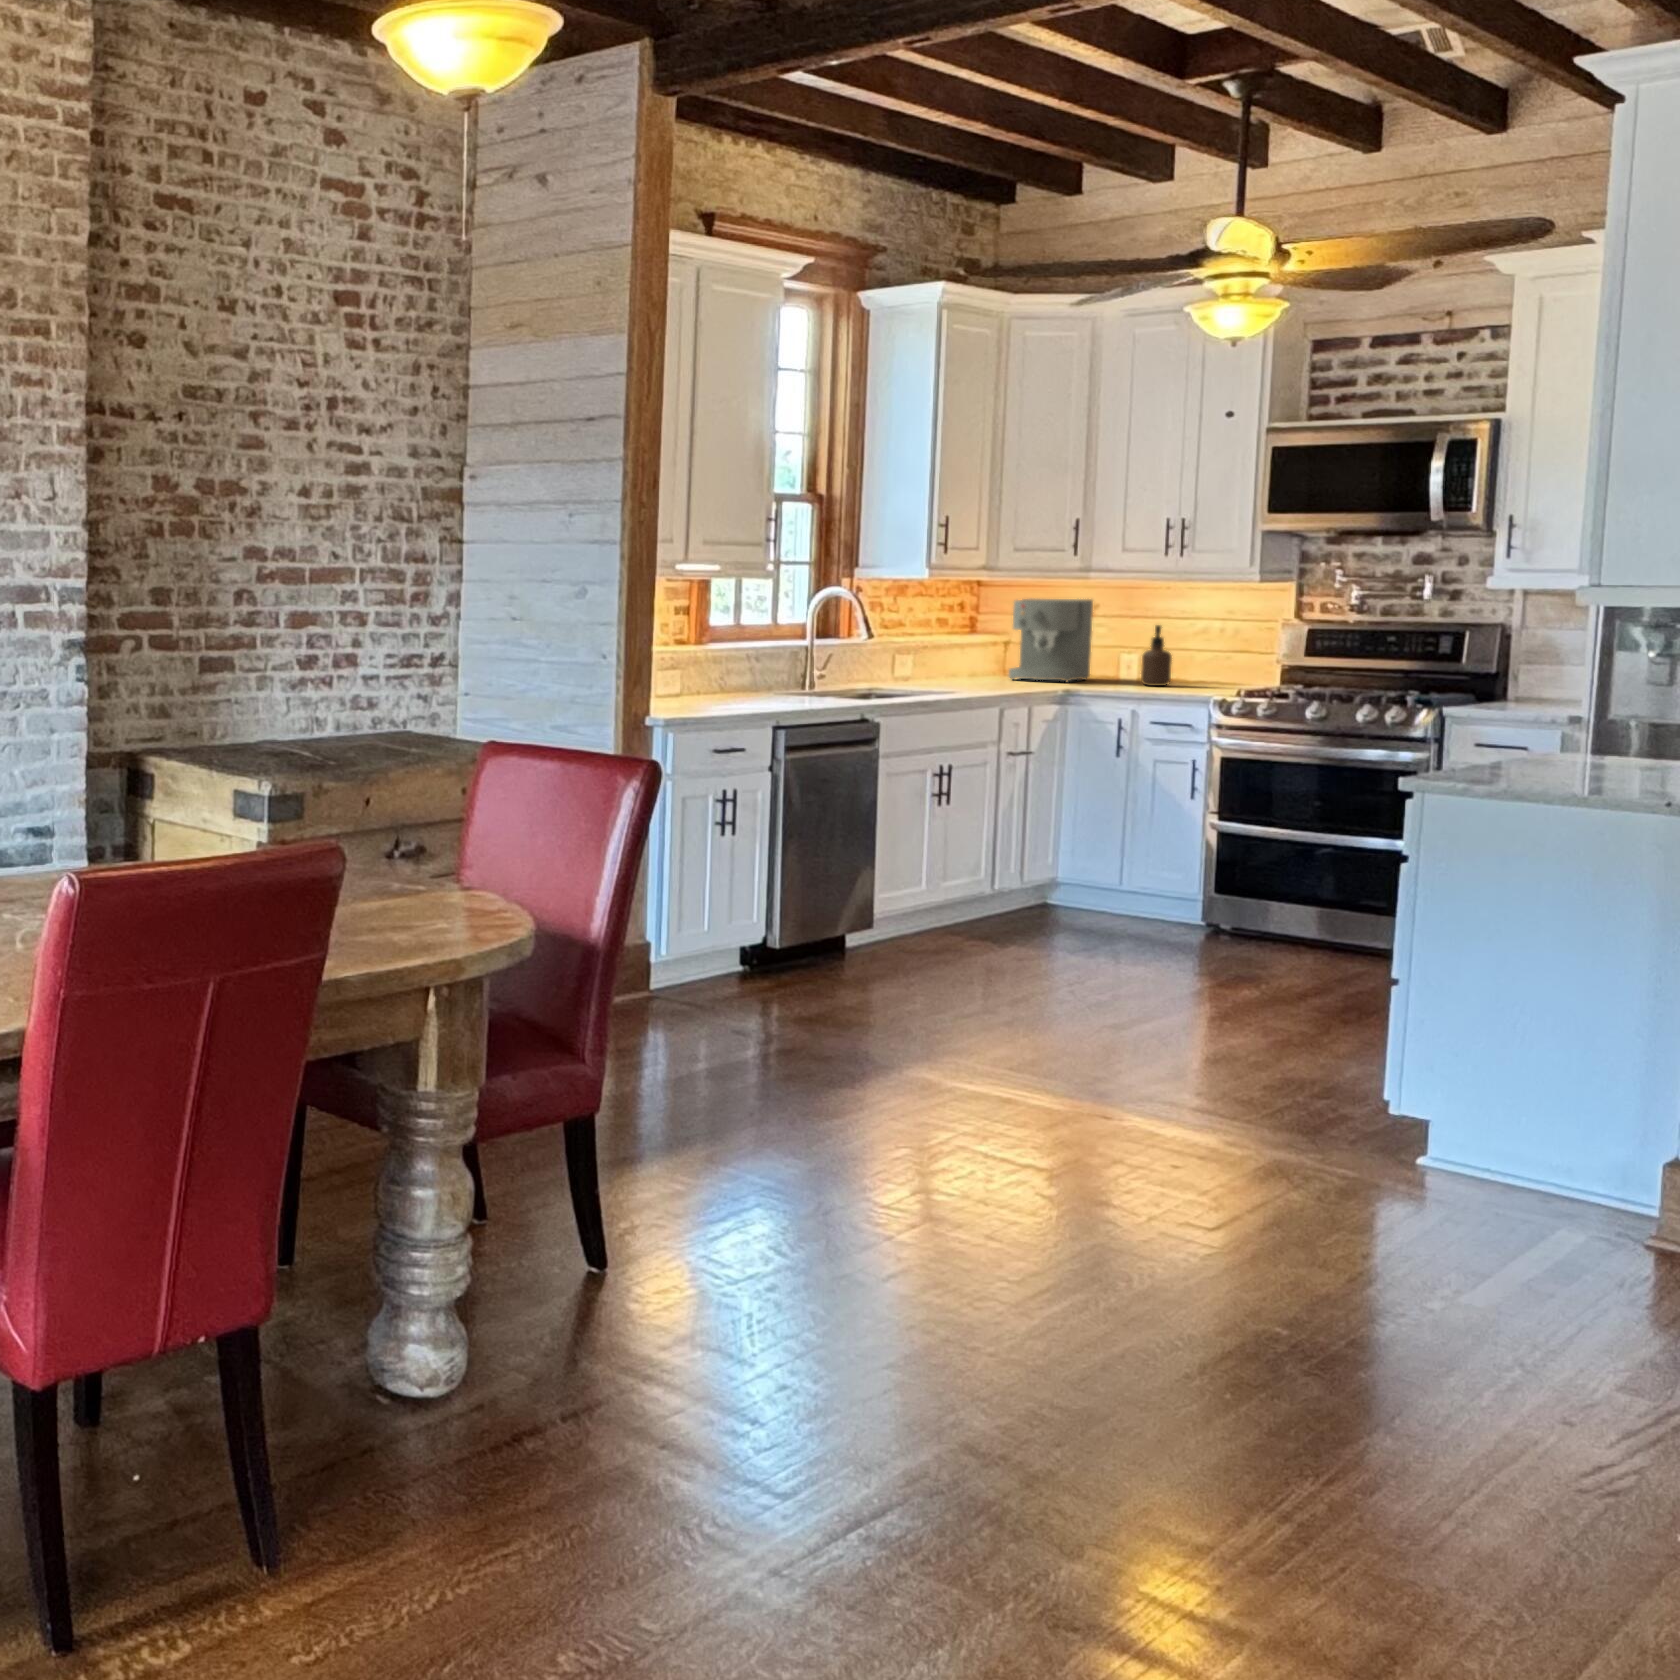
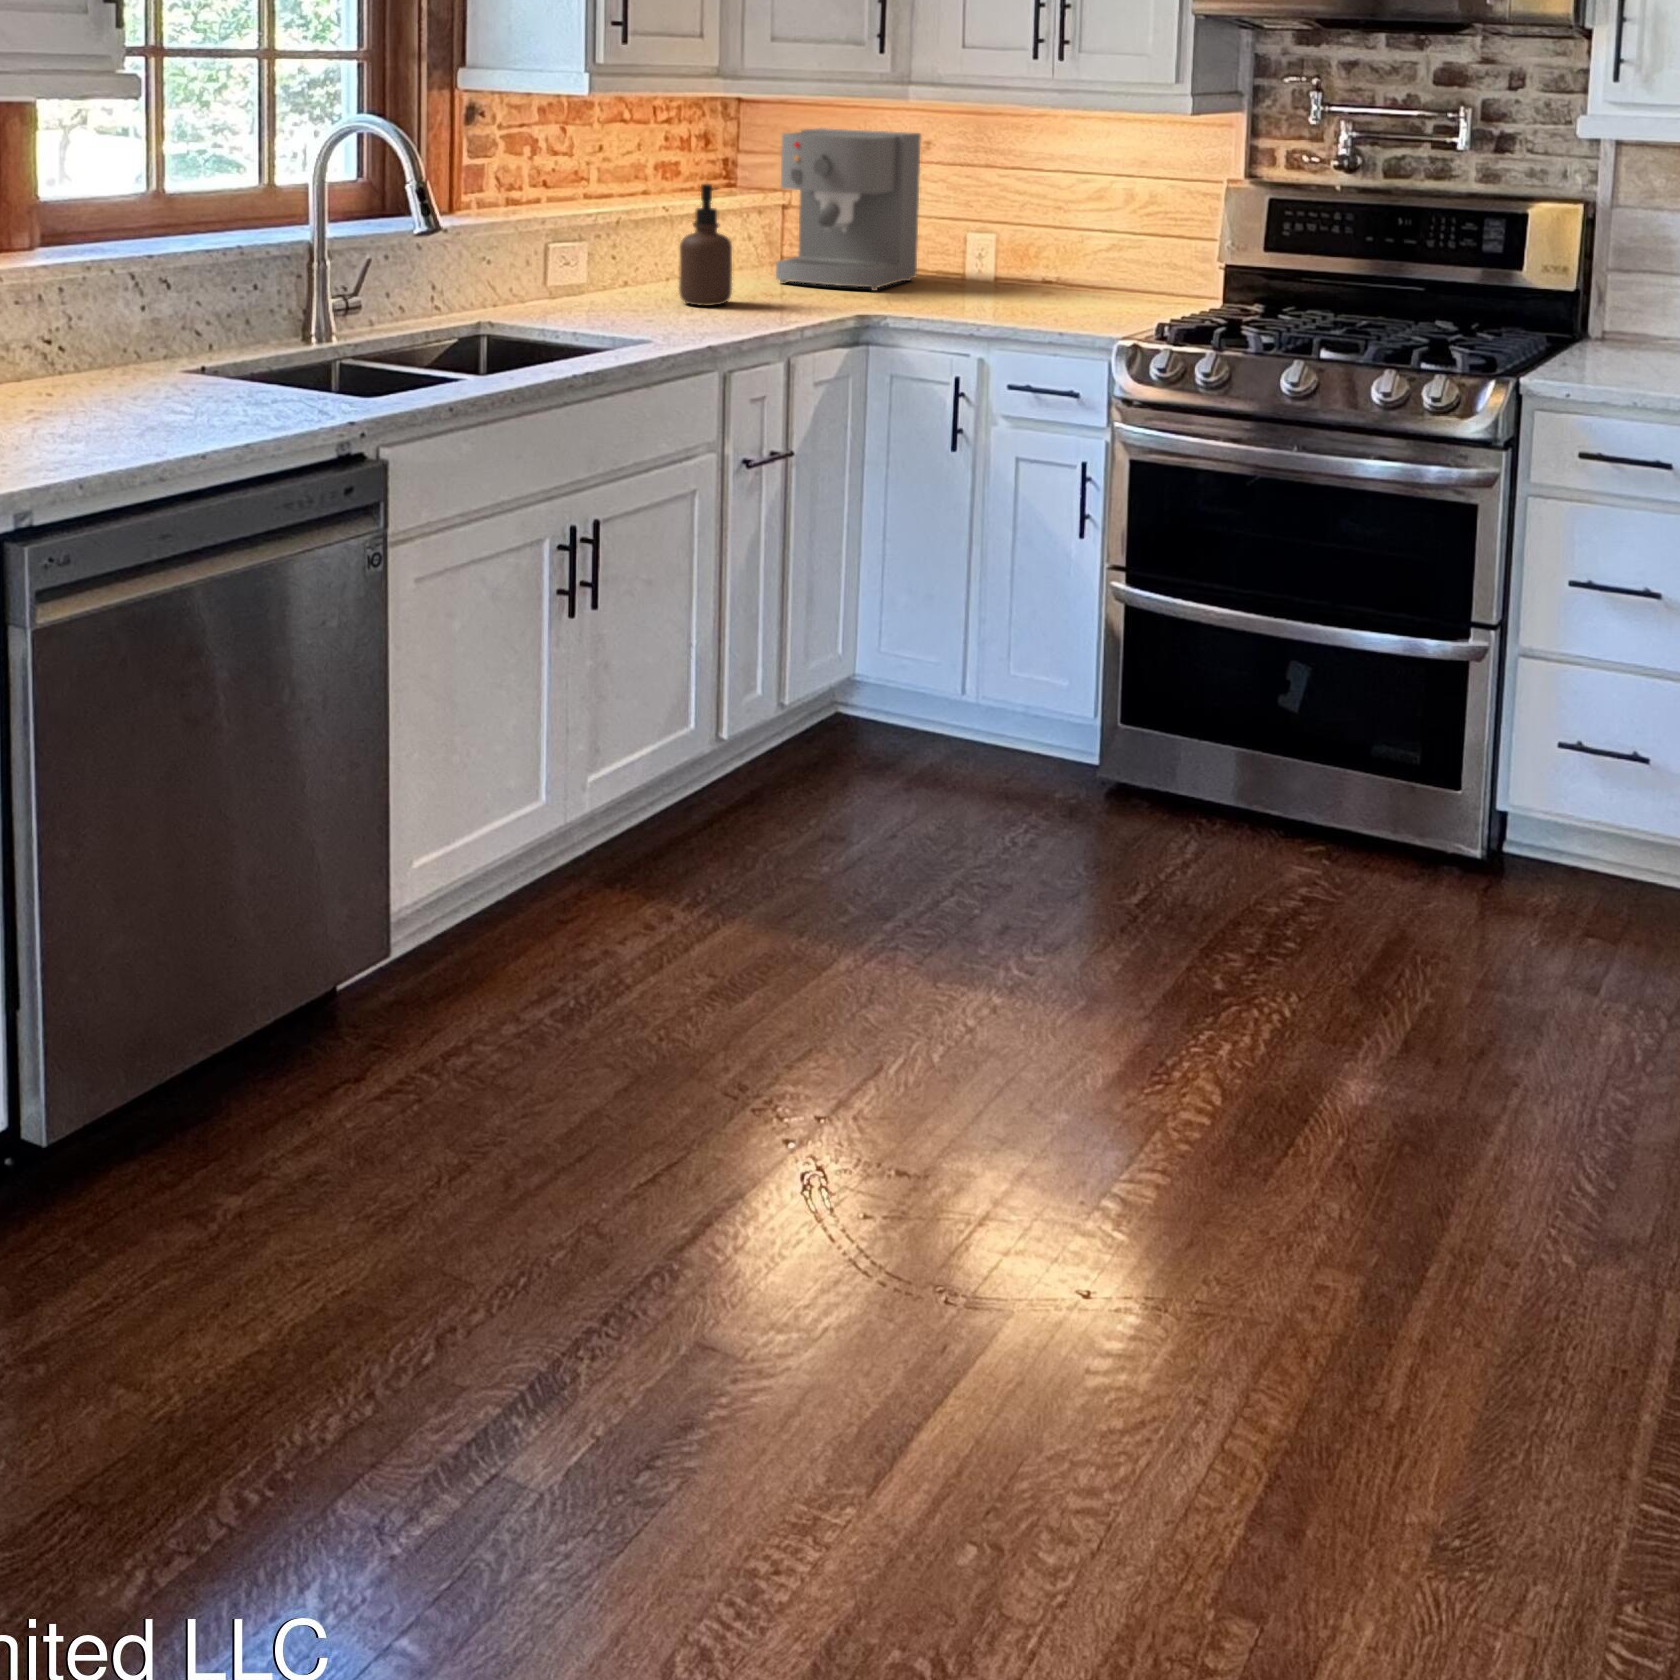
soap dispenser: present [1141,625,1172,686] -> present [679,184,732,306]

